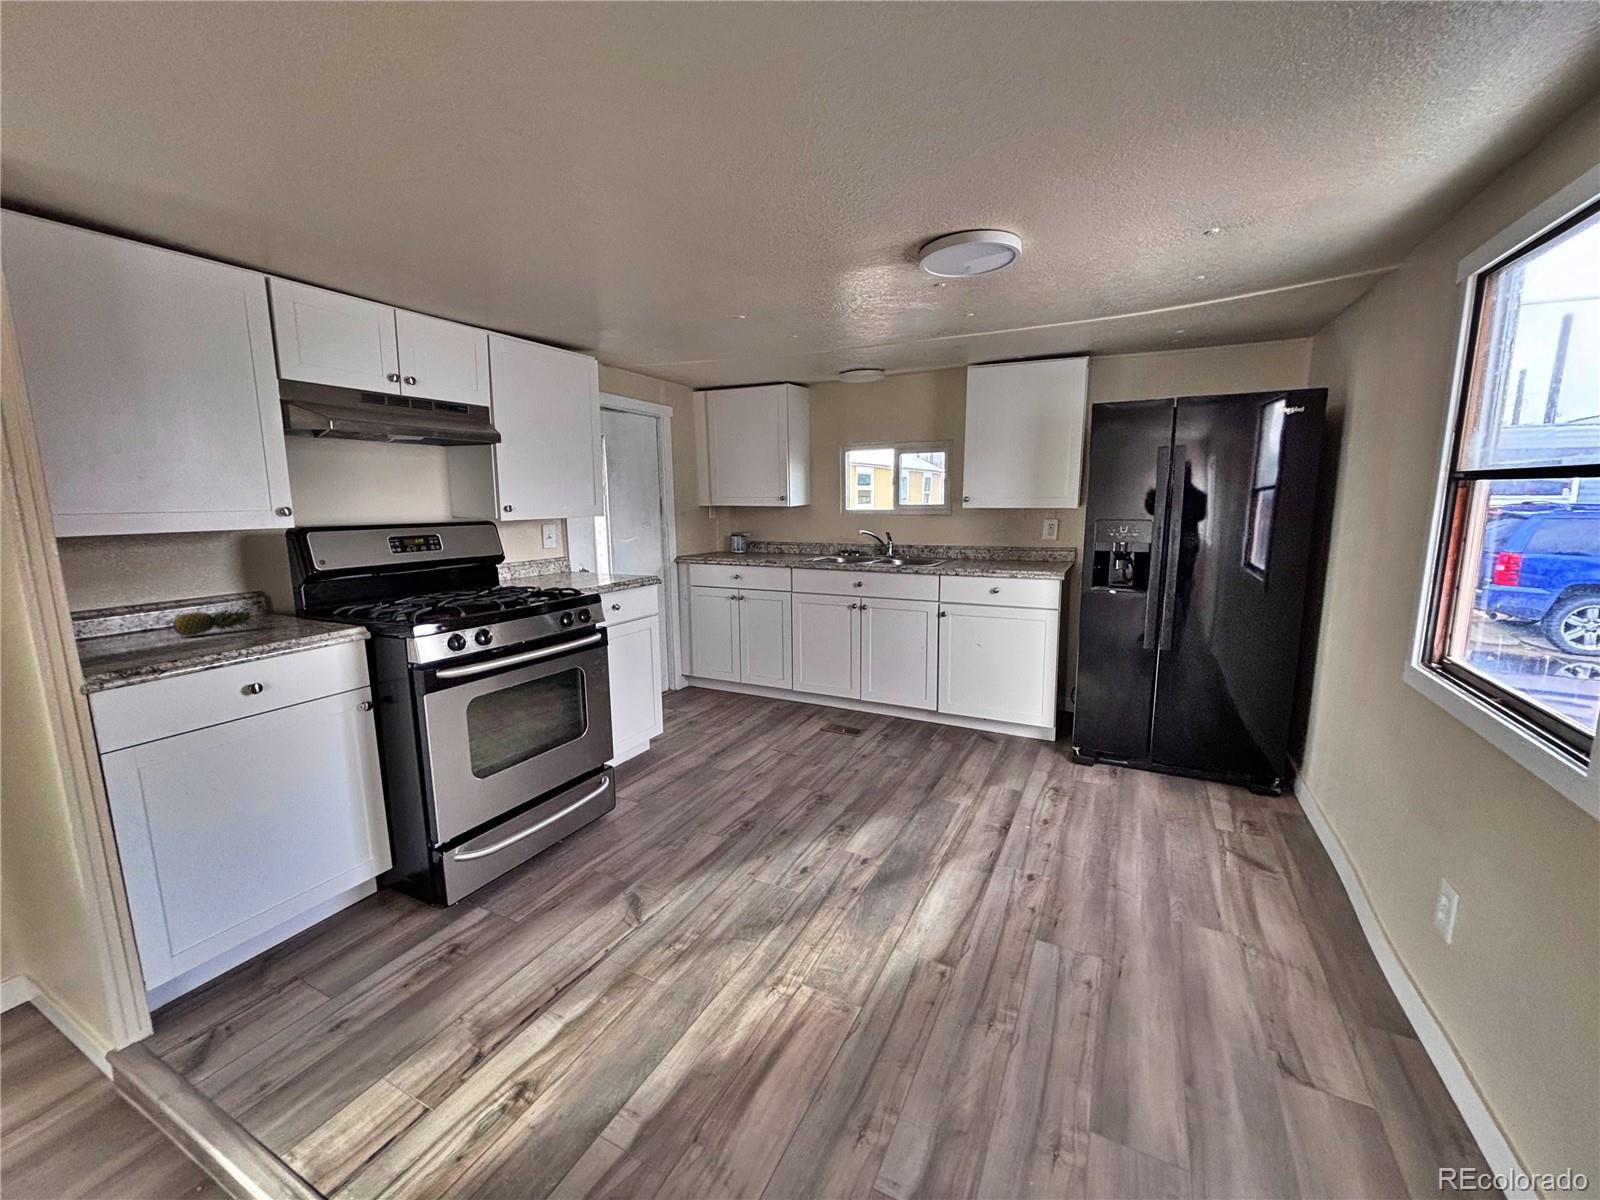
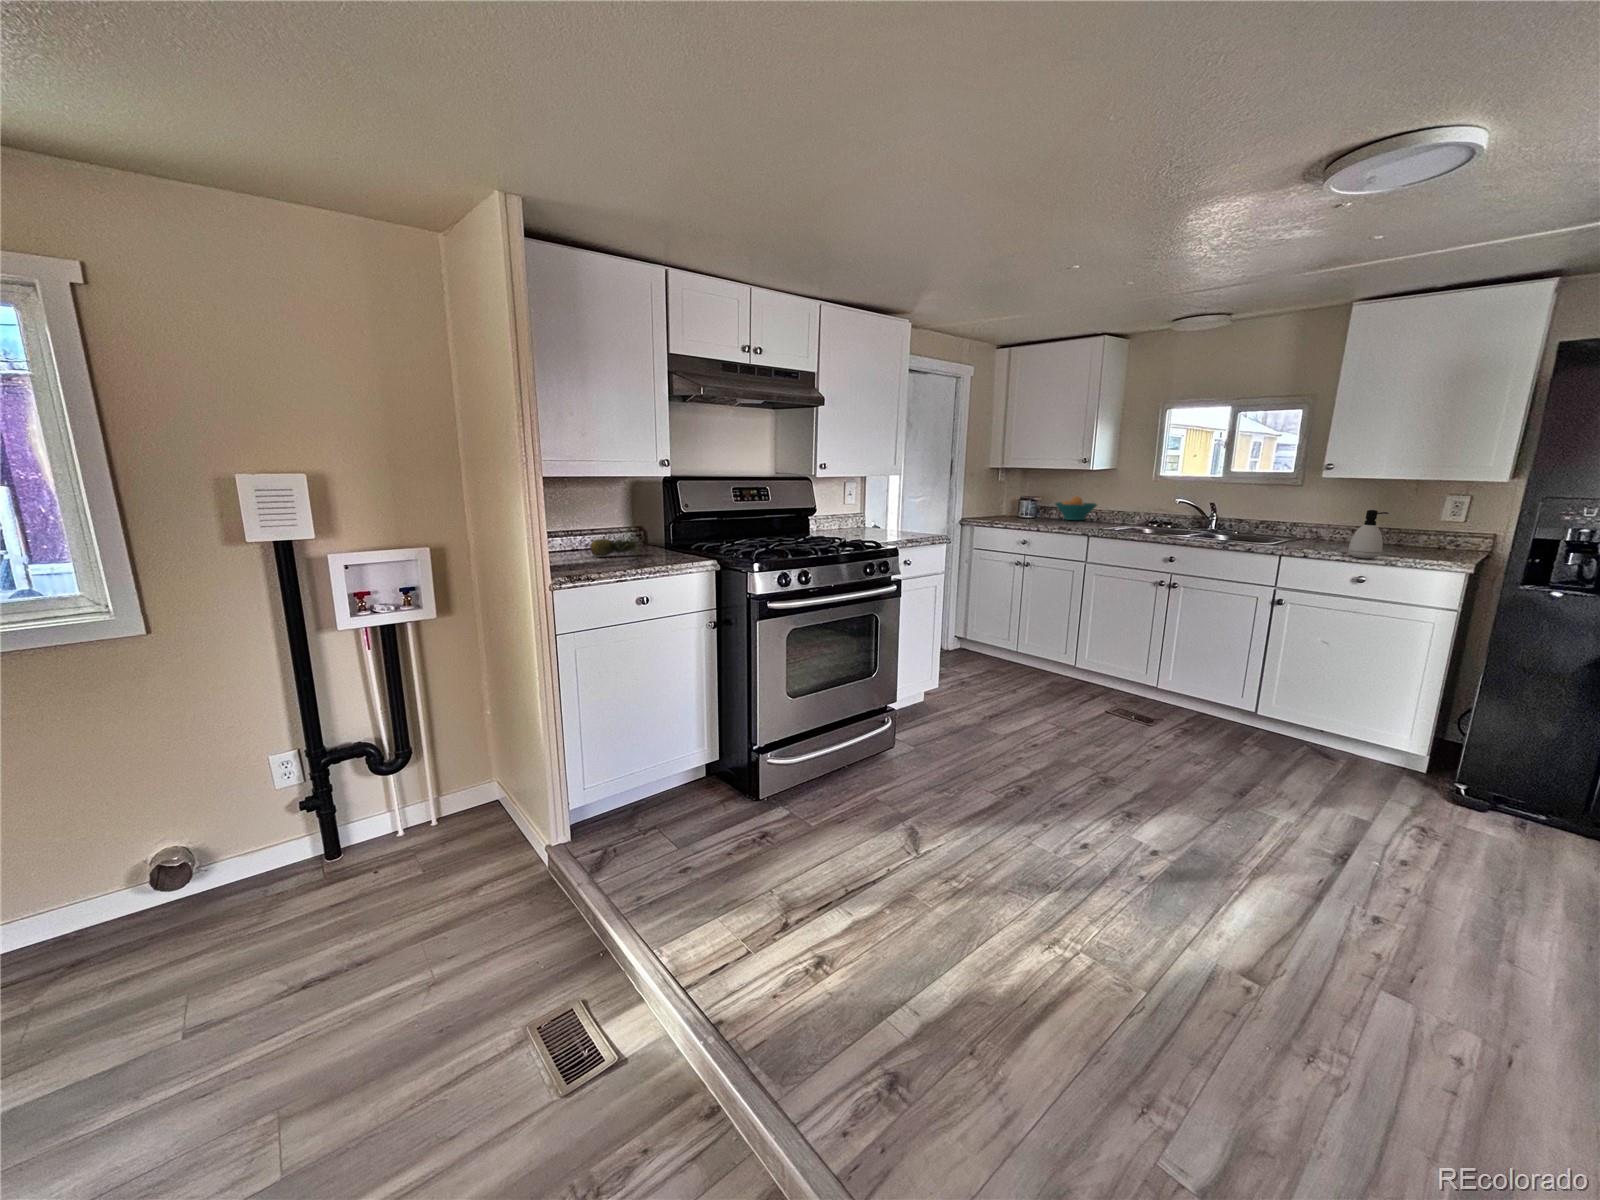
fruit bowl: none [761,531,799,553] -> present [1055,496,1097,520]
soap dispenser: none [983,534,1006,573] -> present [1348,510,1388,559]

